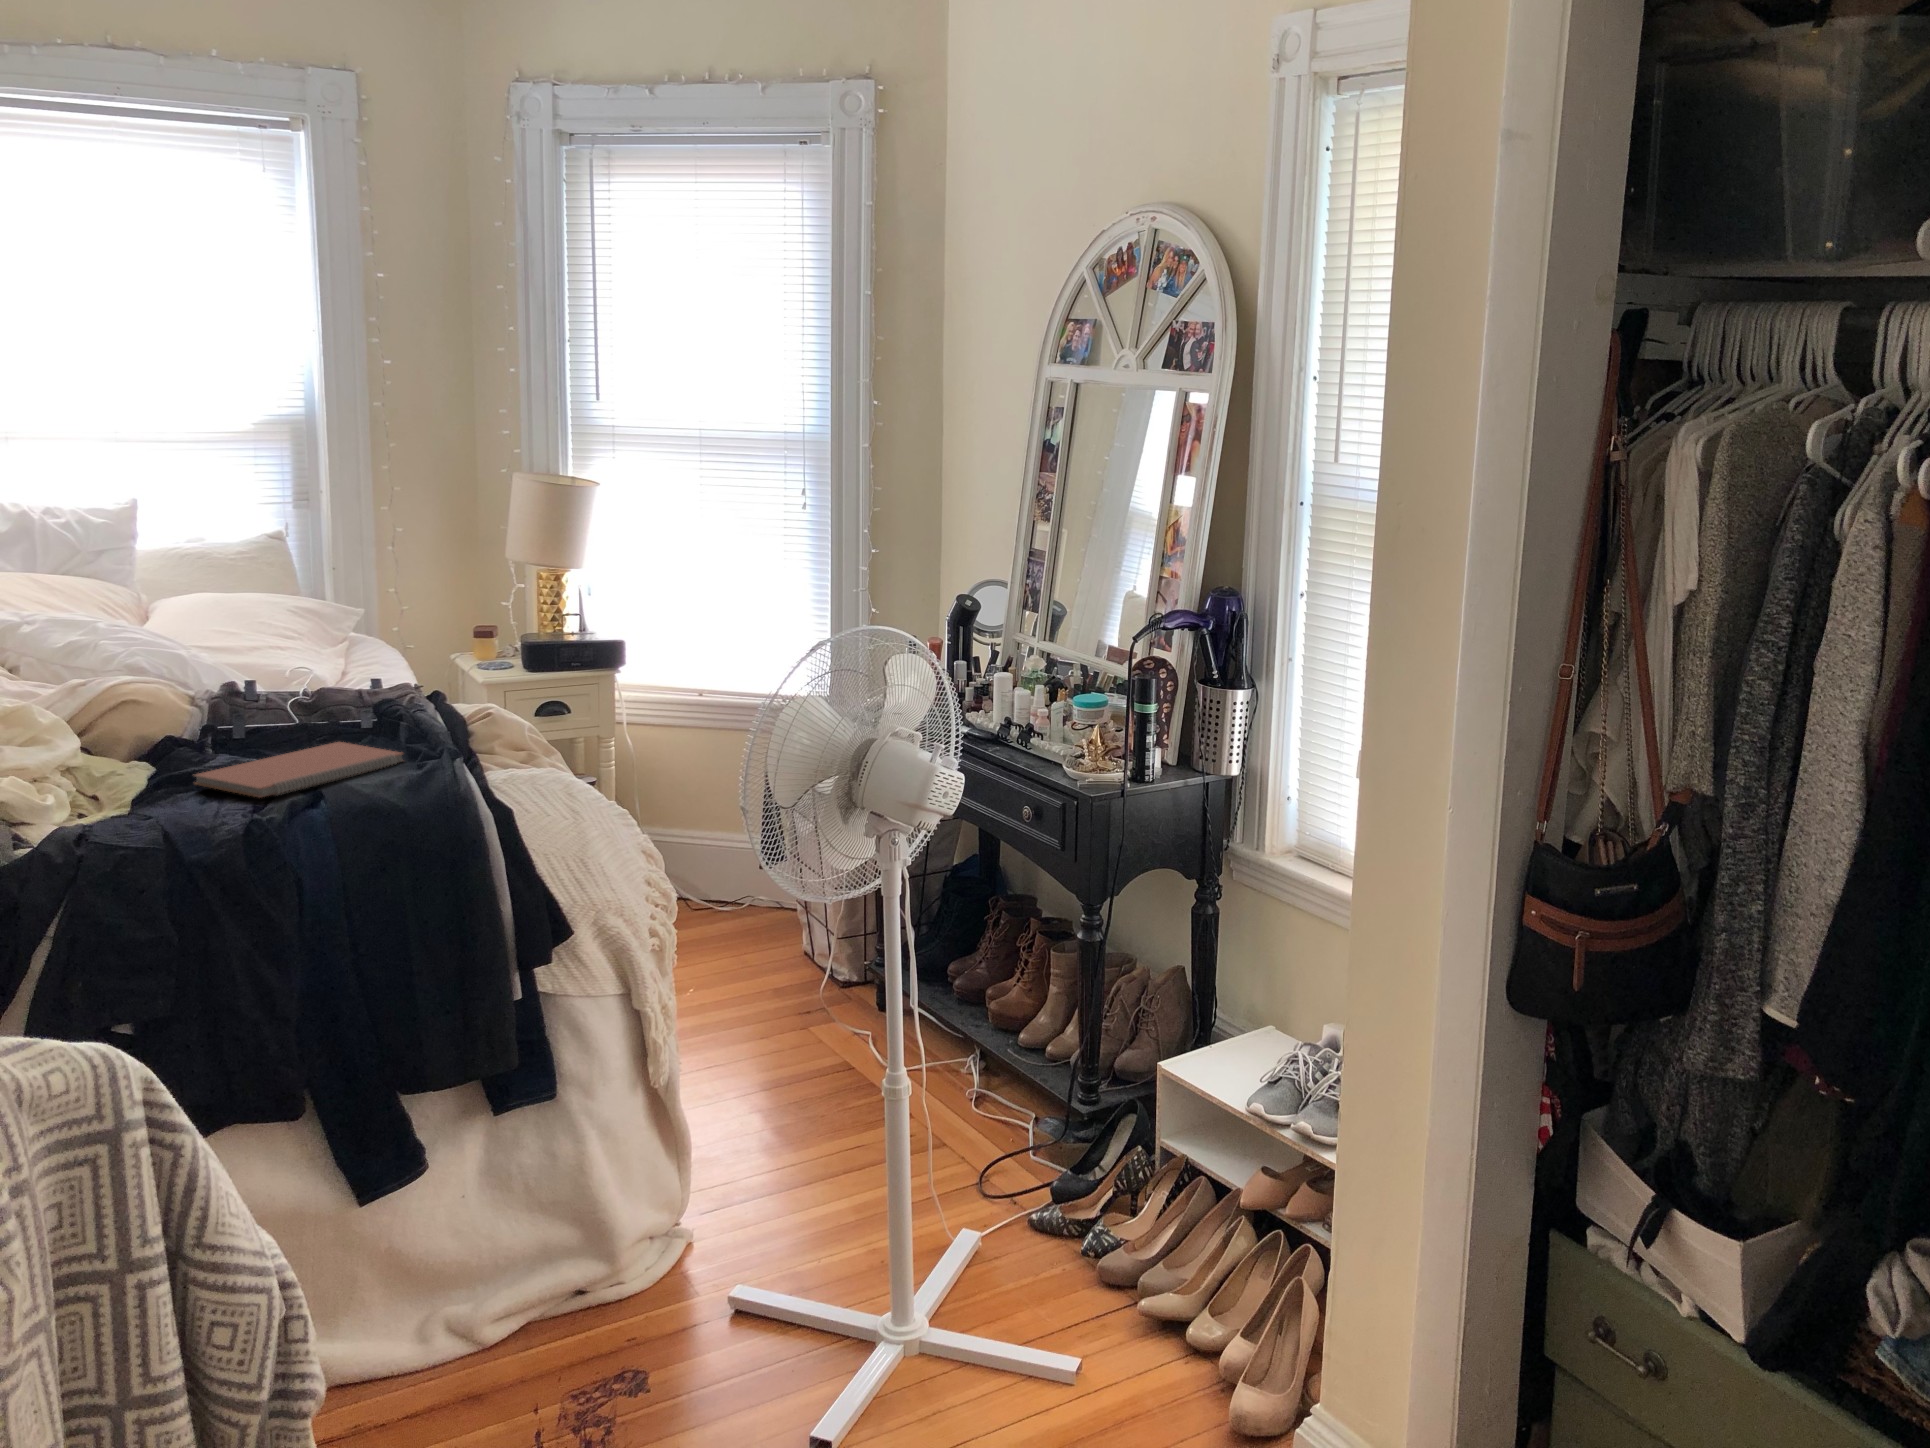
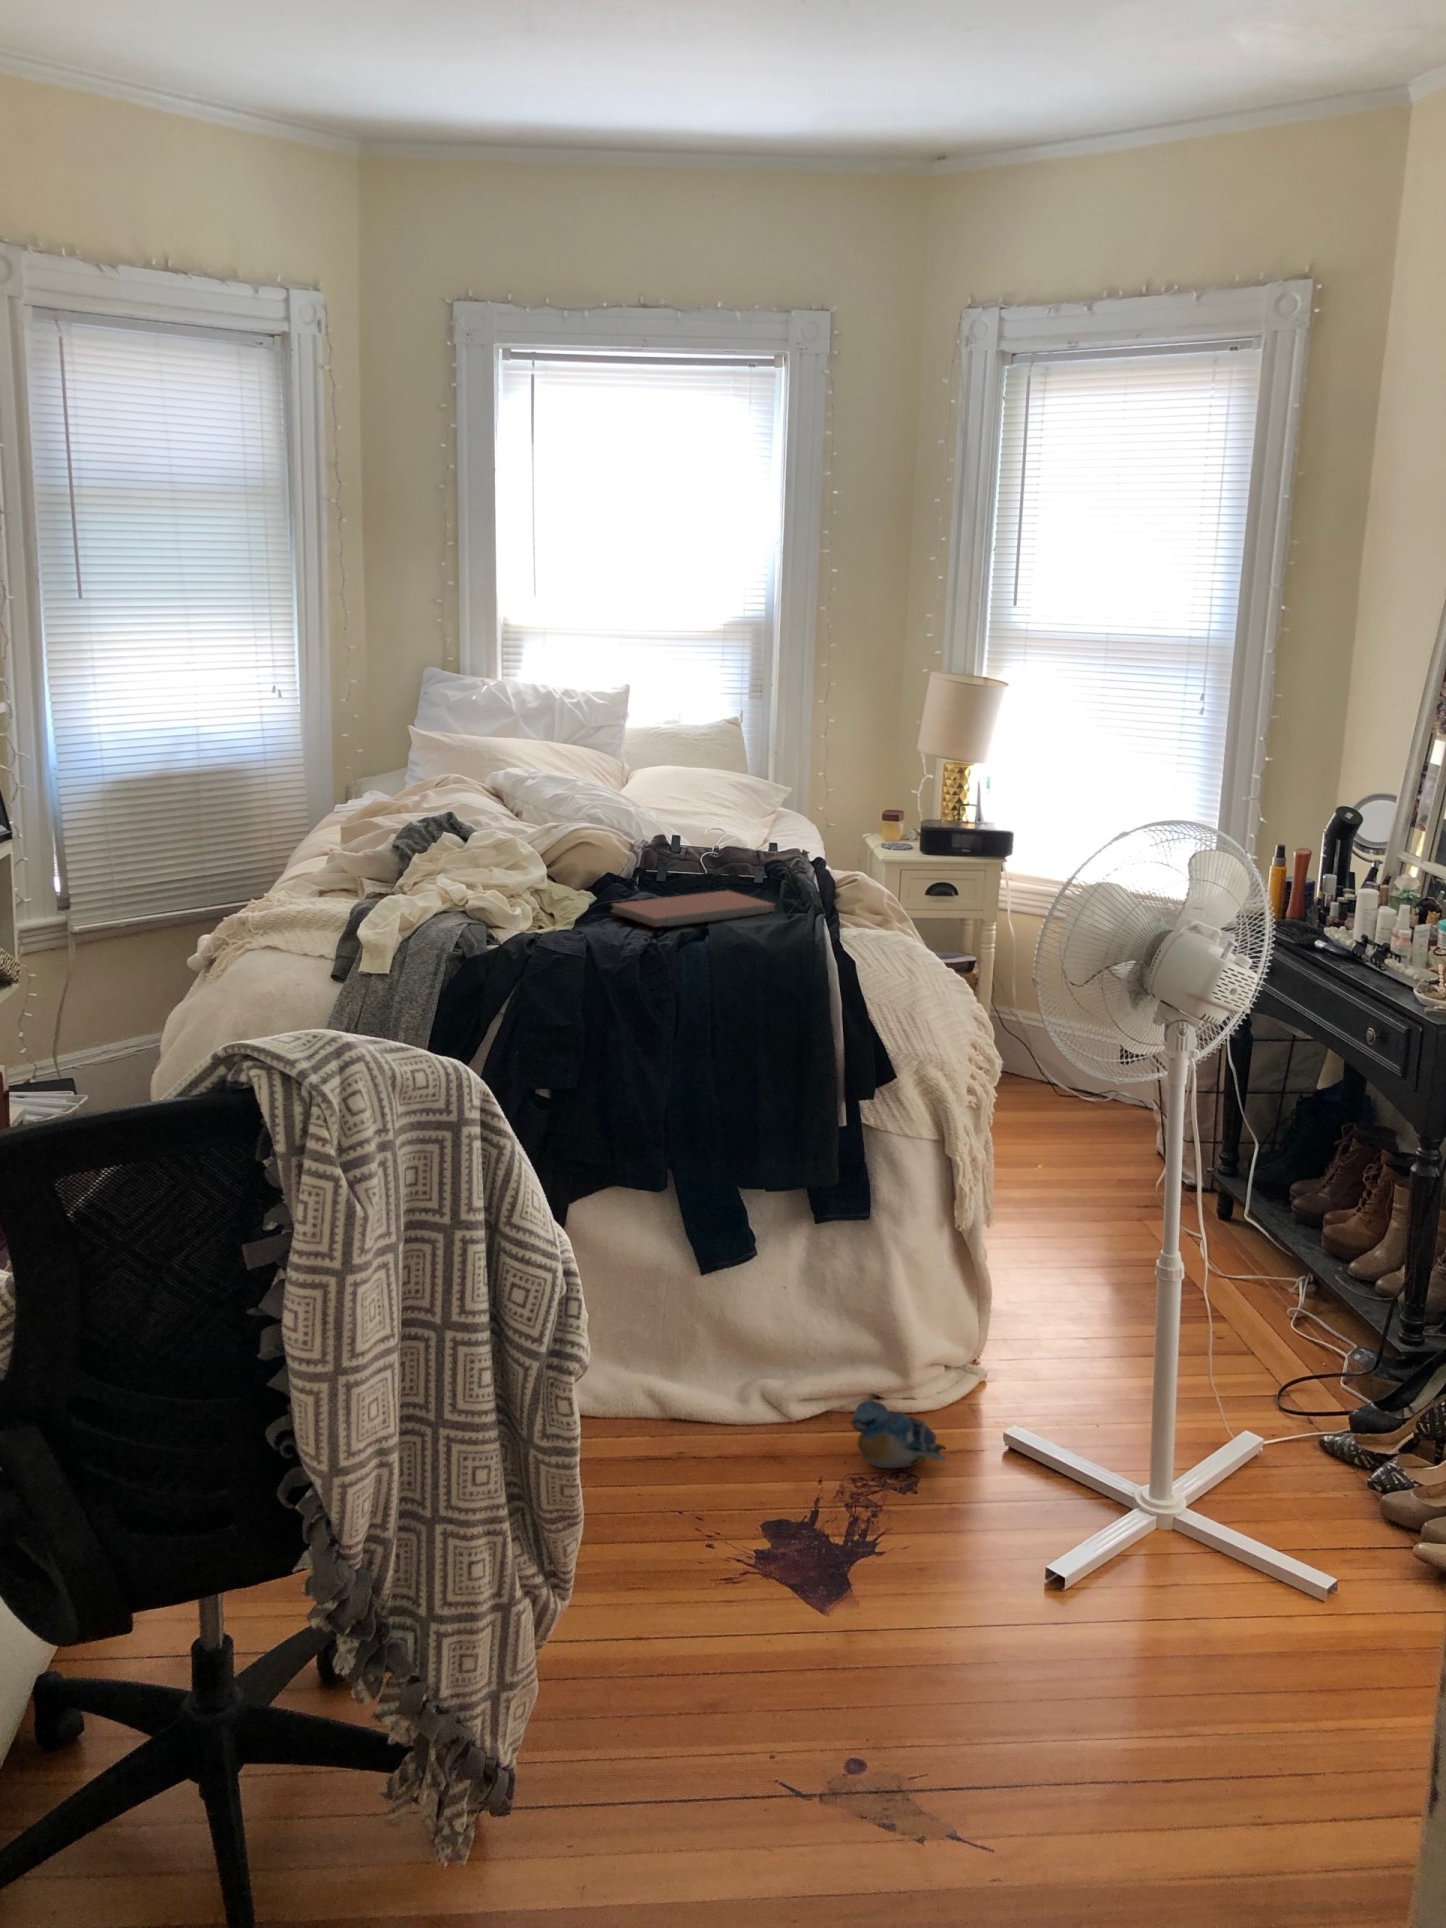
plush toy: none [567,1299,677,1371] -> present [851,1400,945,1468]

